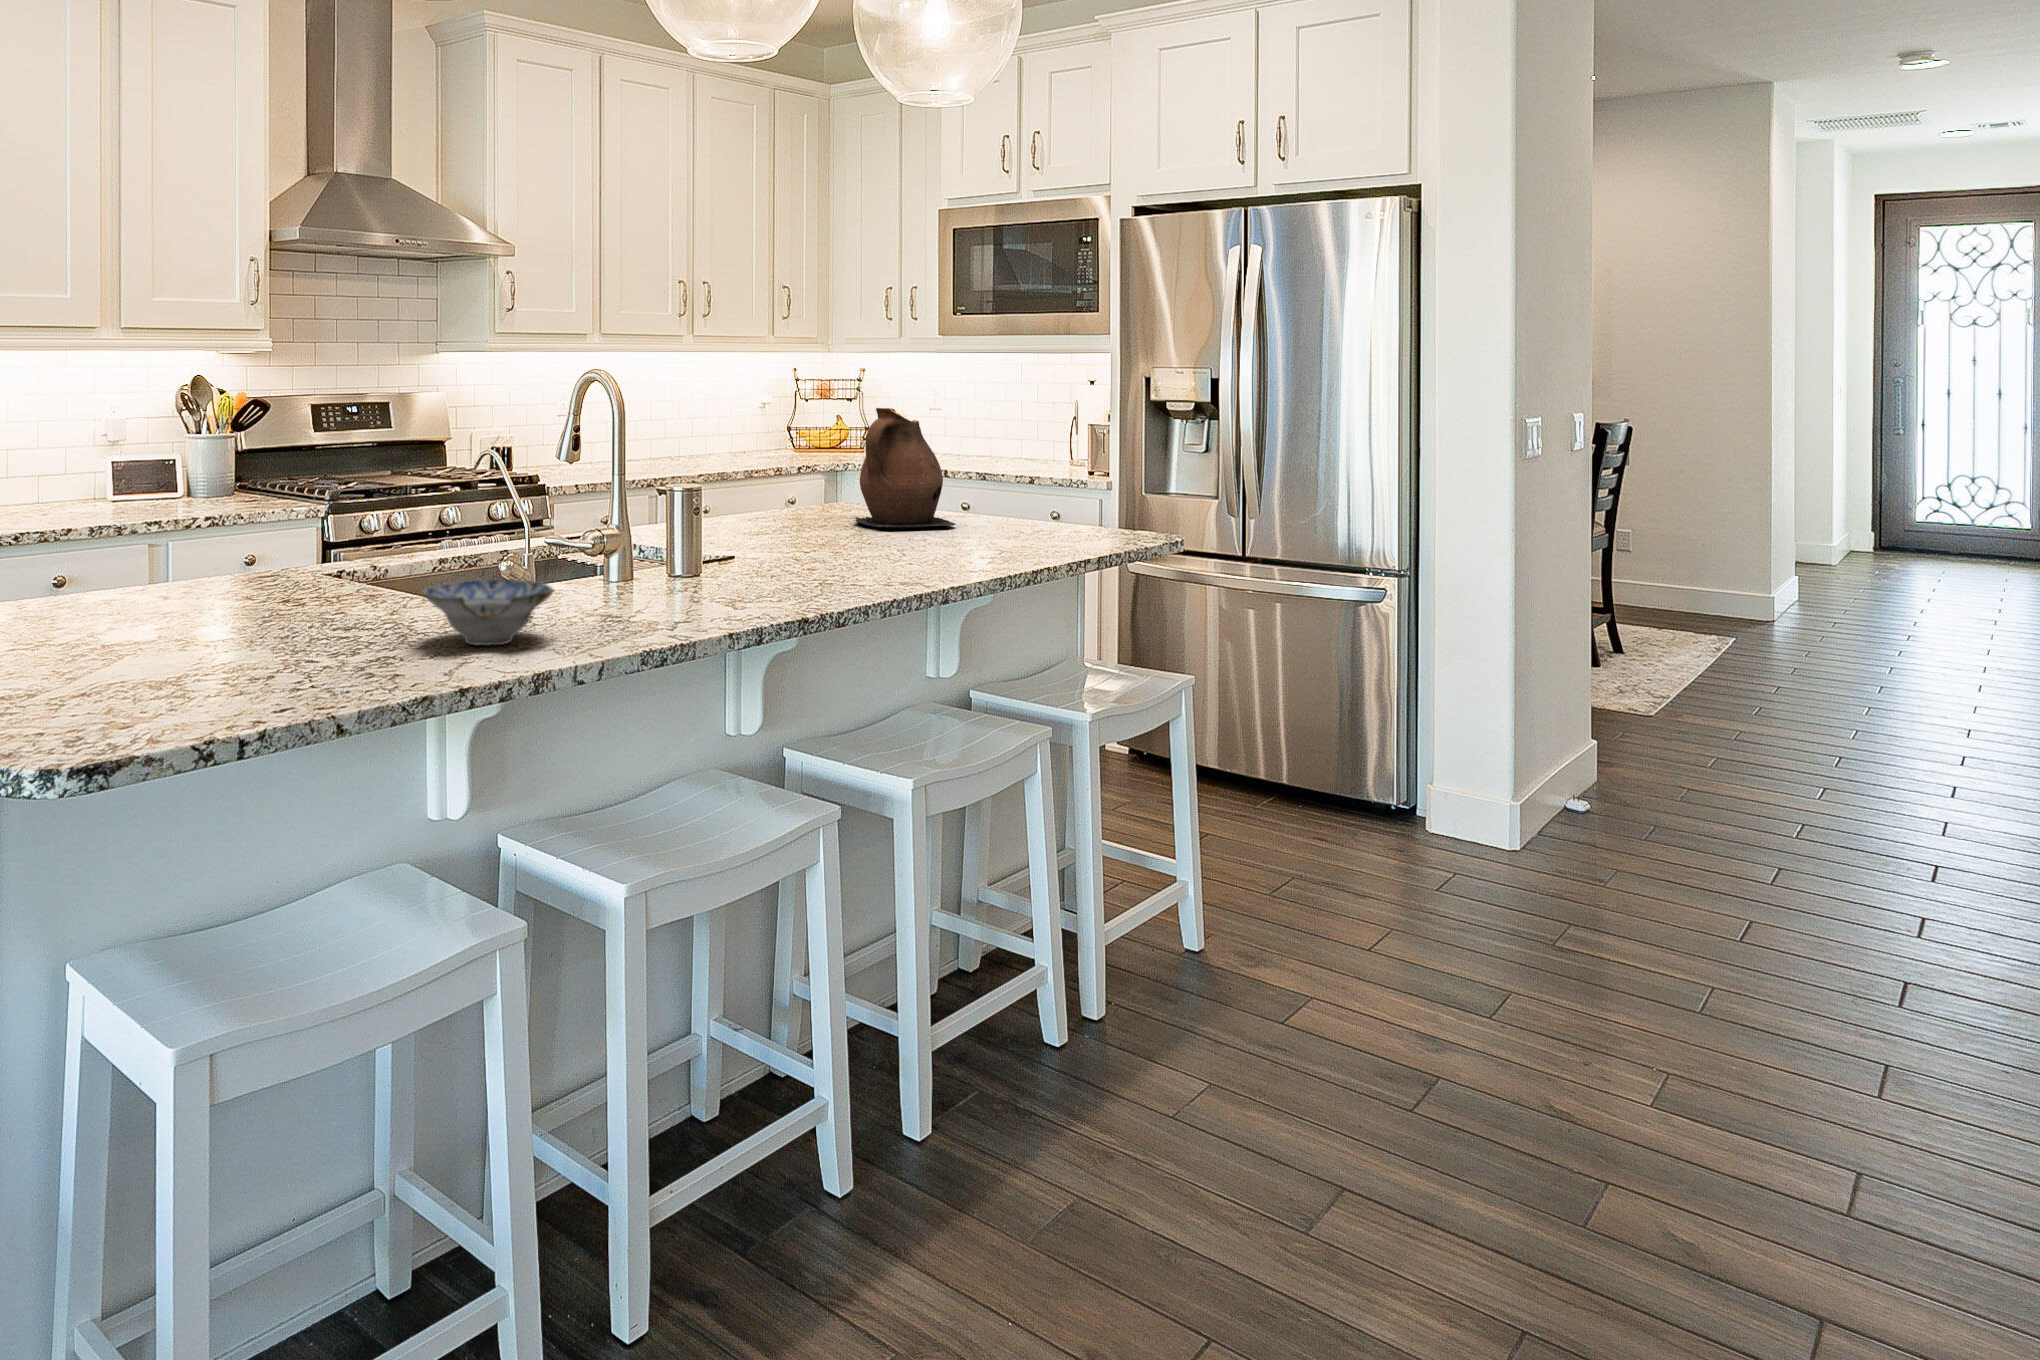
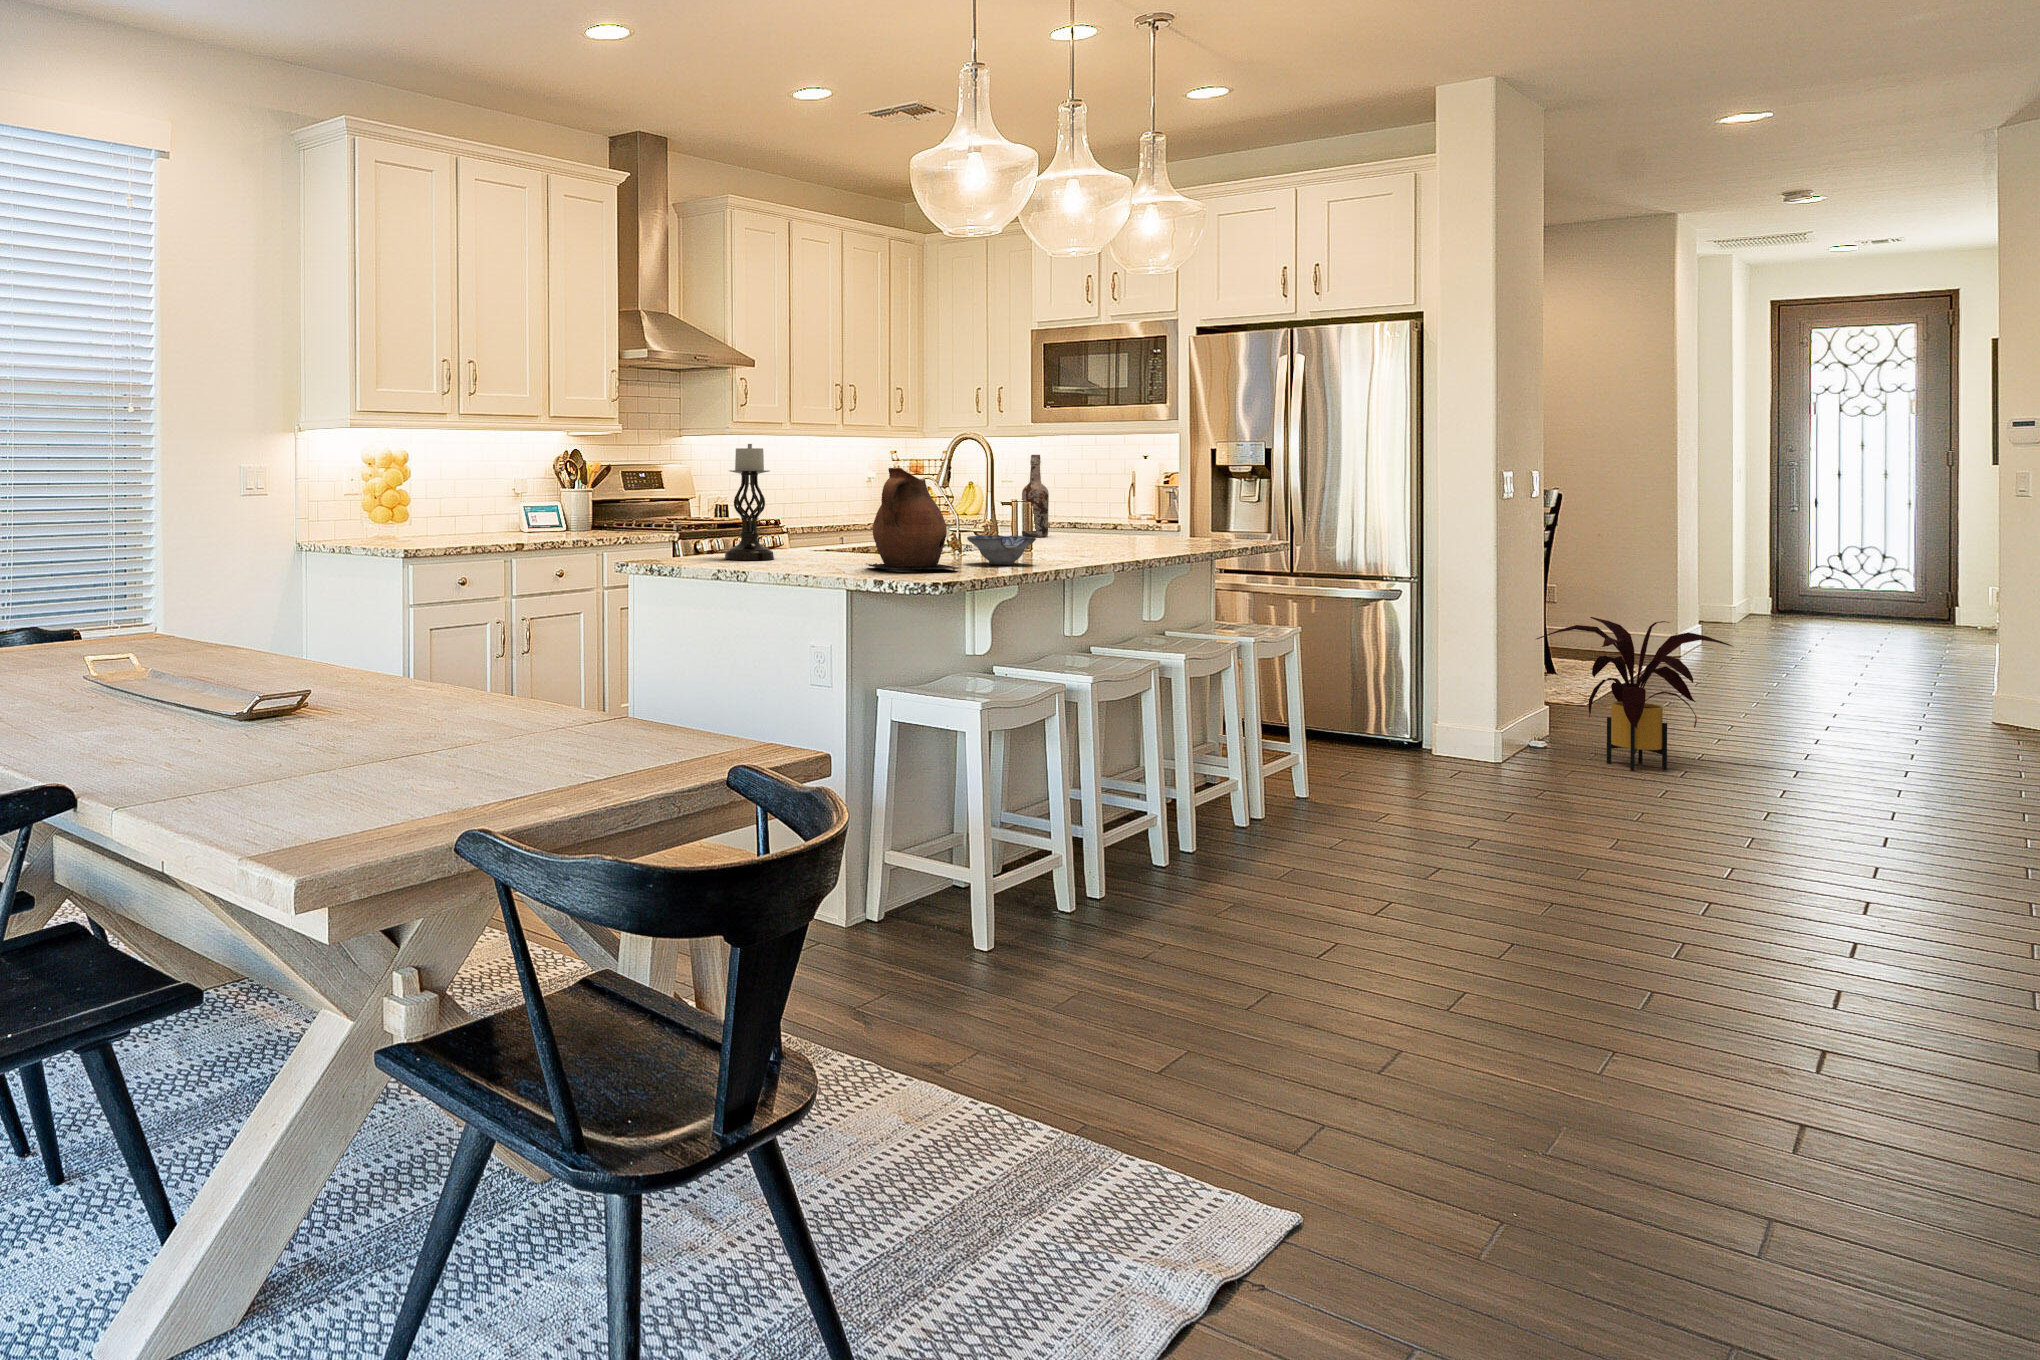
candle holder: none [32,398,136,623] -> present [725,444,774,560]
wine bottle: none [768,399,808,530] -> present [1022,455,1049,537]
ceramic pitcher: present [850,408,955,528] -> present [868,468,959,570]
house plant: none [1564,624,1837,860] -> present [1537,617,1733,771]

